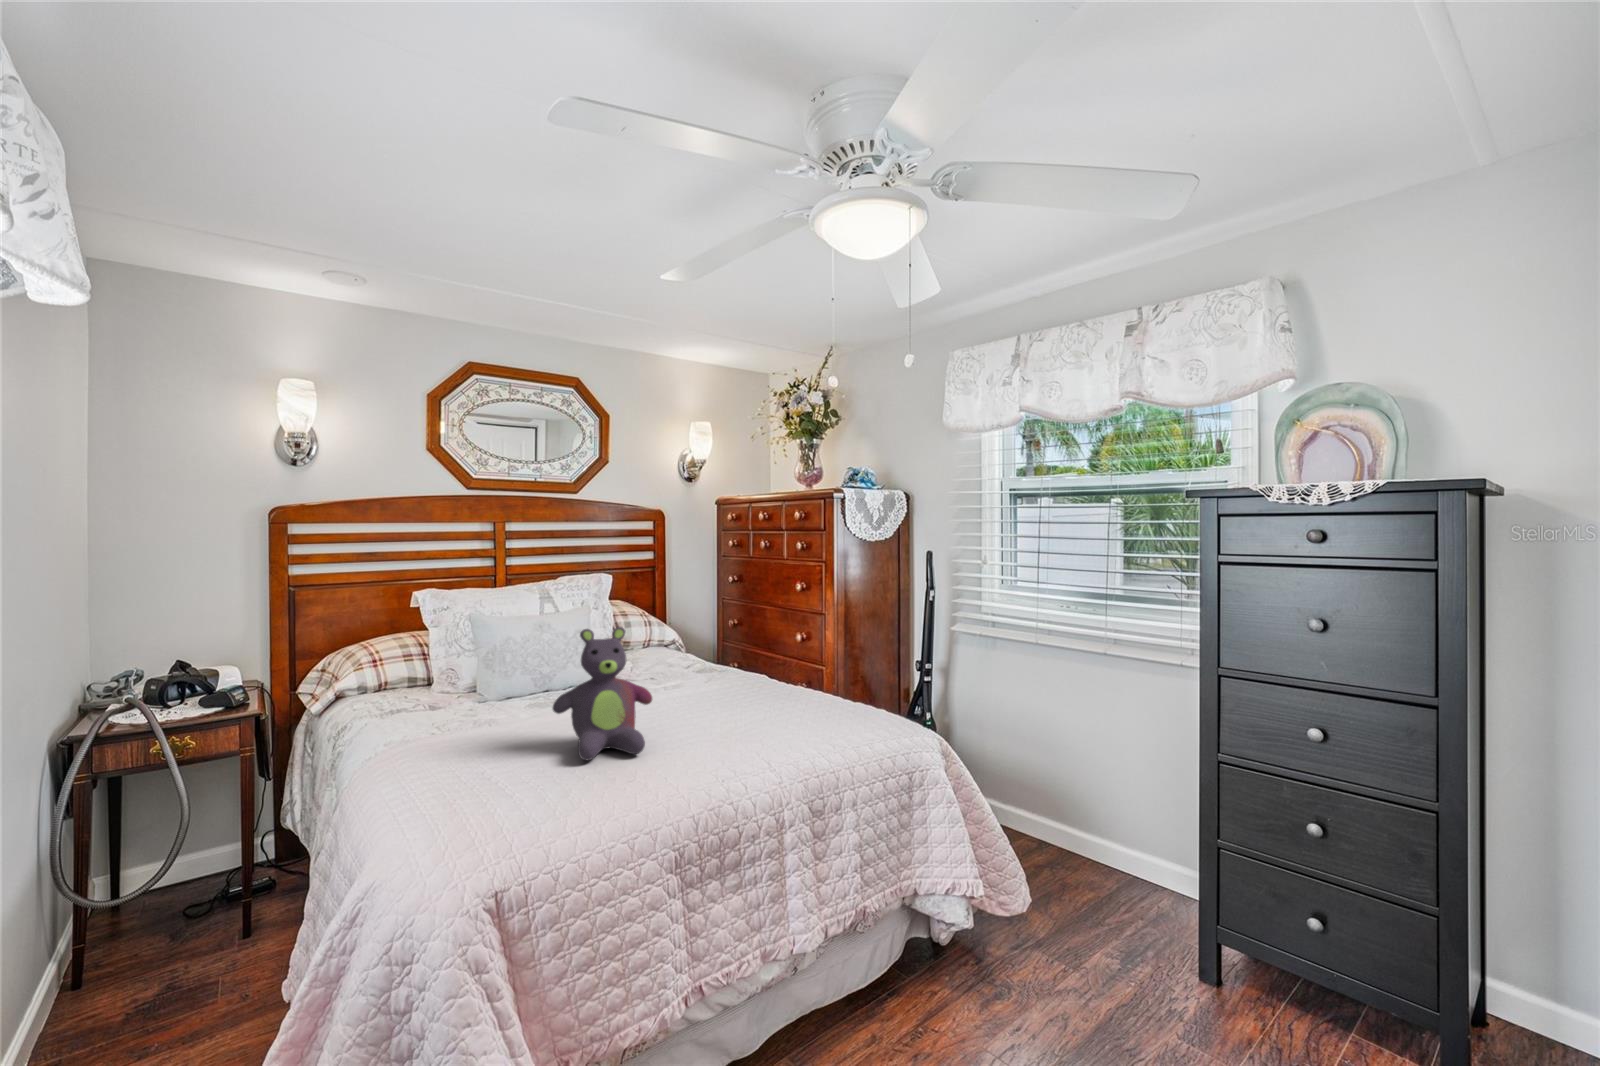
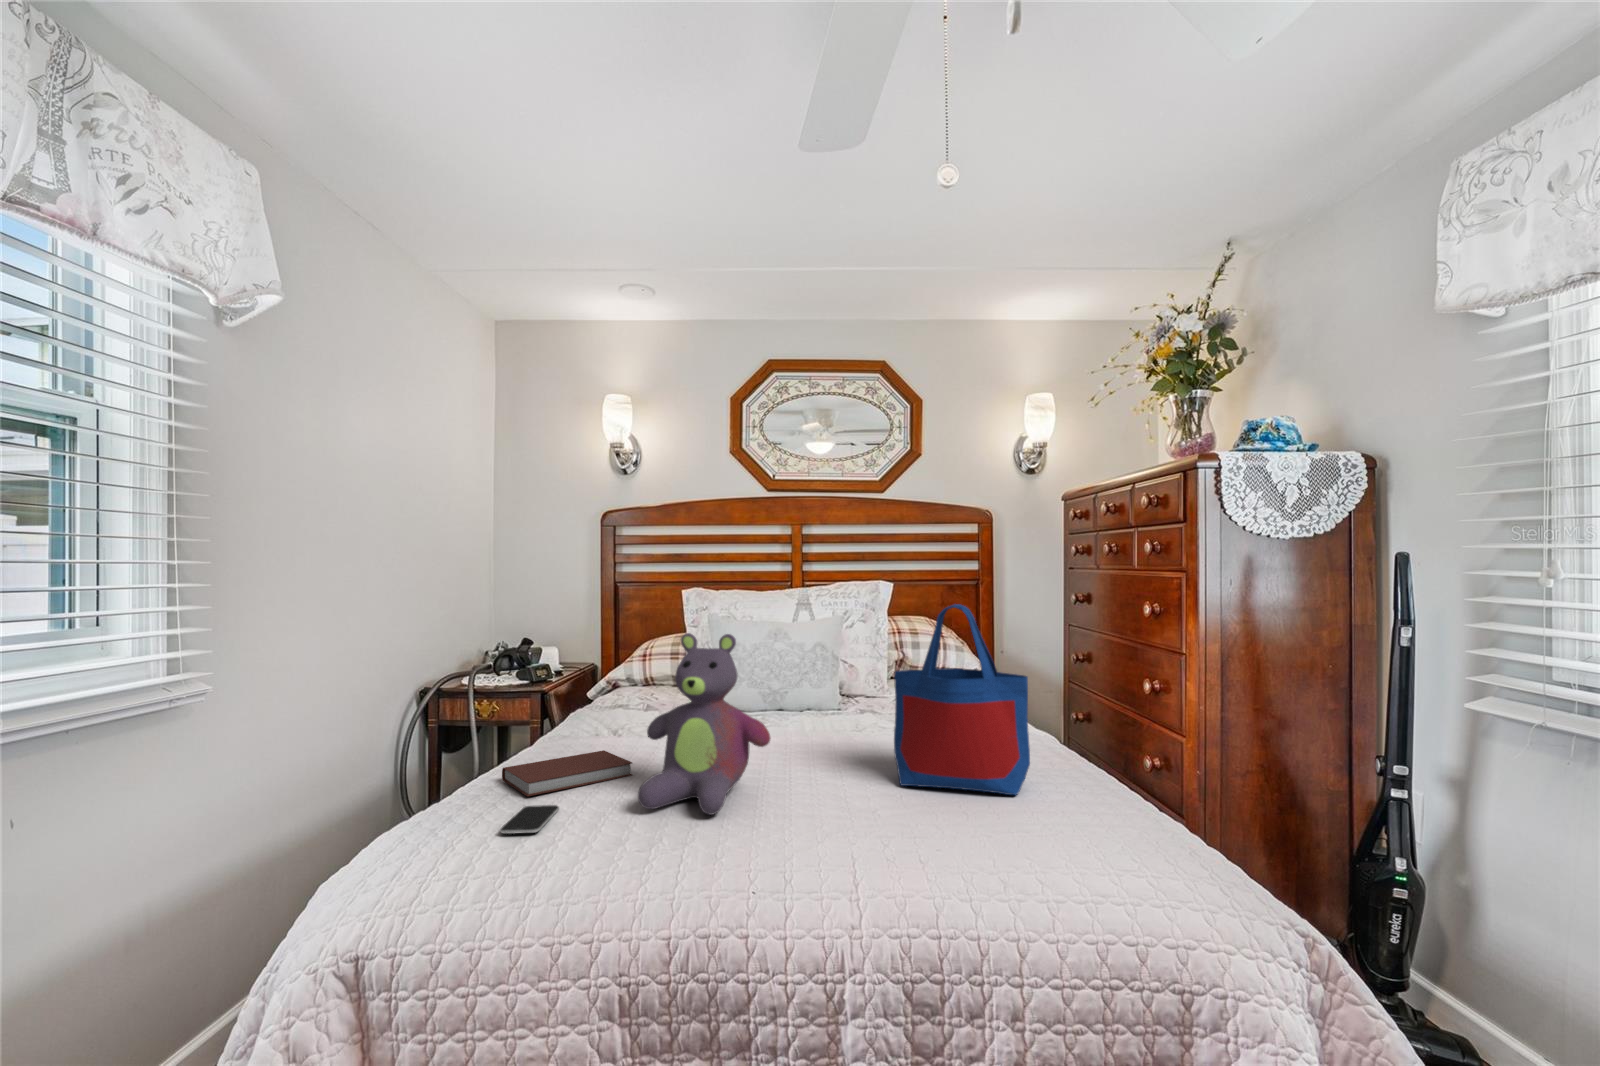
tote bag: none [711,594,795,717] -> present [894,604,1030,795]
book: none [412,735,522,775] -> present [502,750,632,796]
smartphone: none [484,774,531,796] -> present [500,805,559,834]

